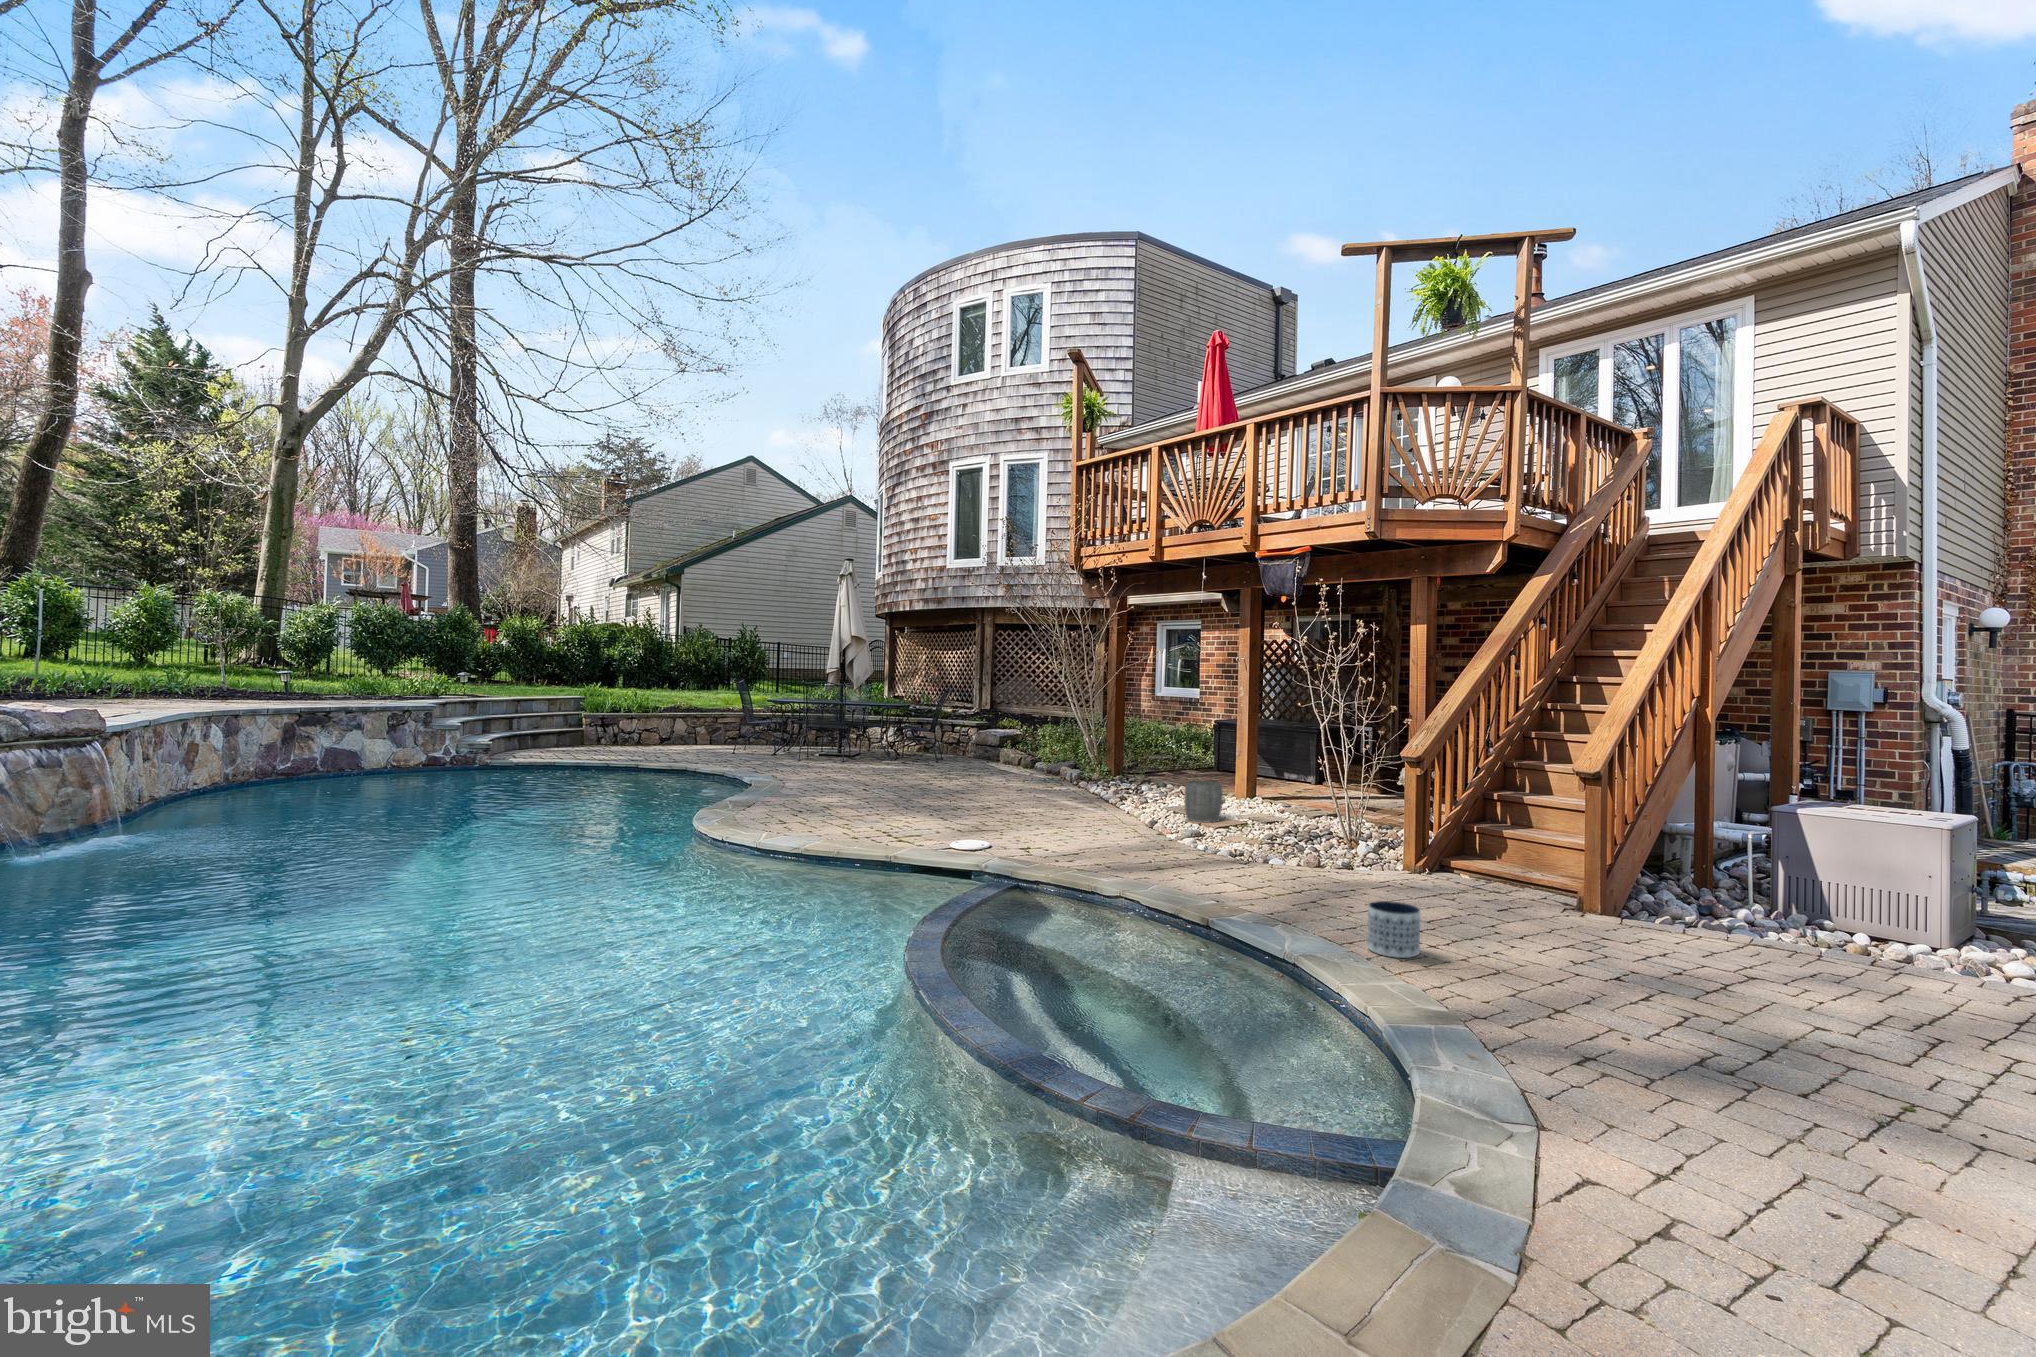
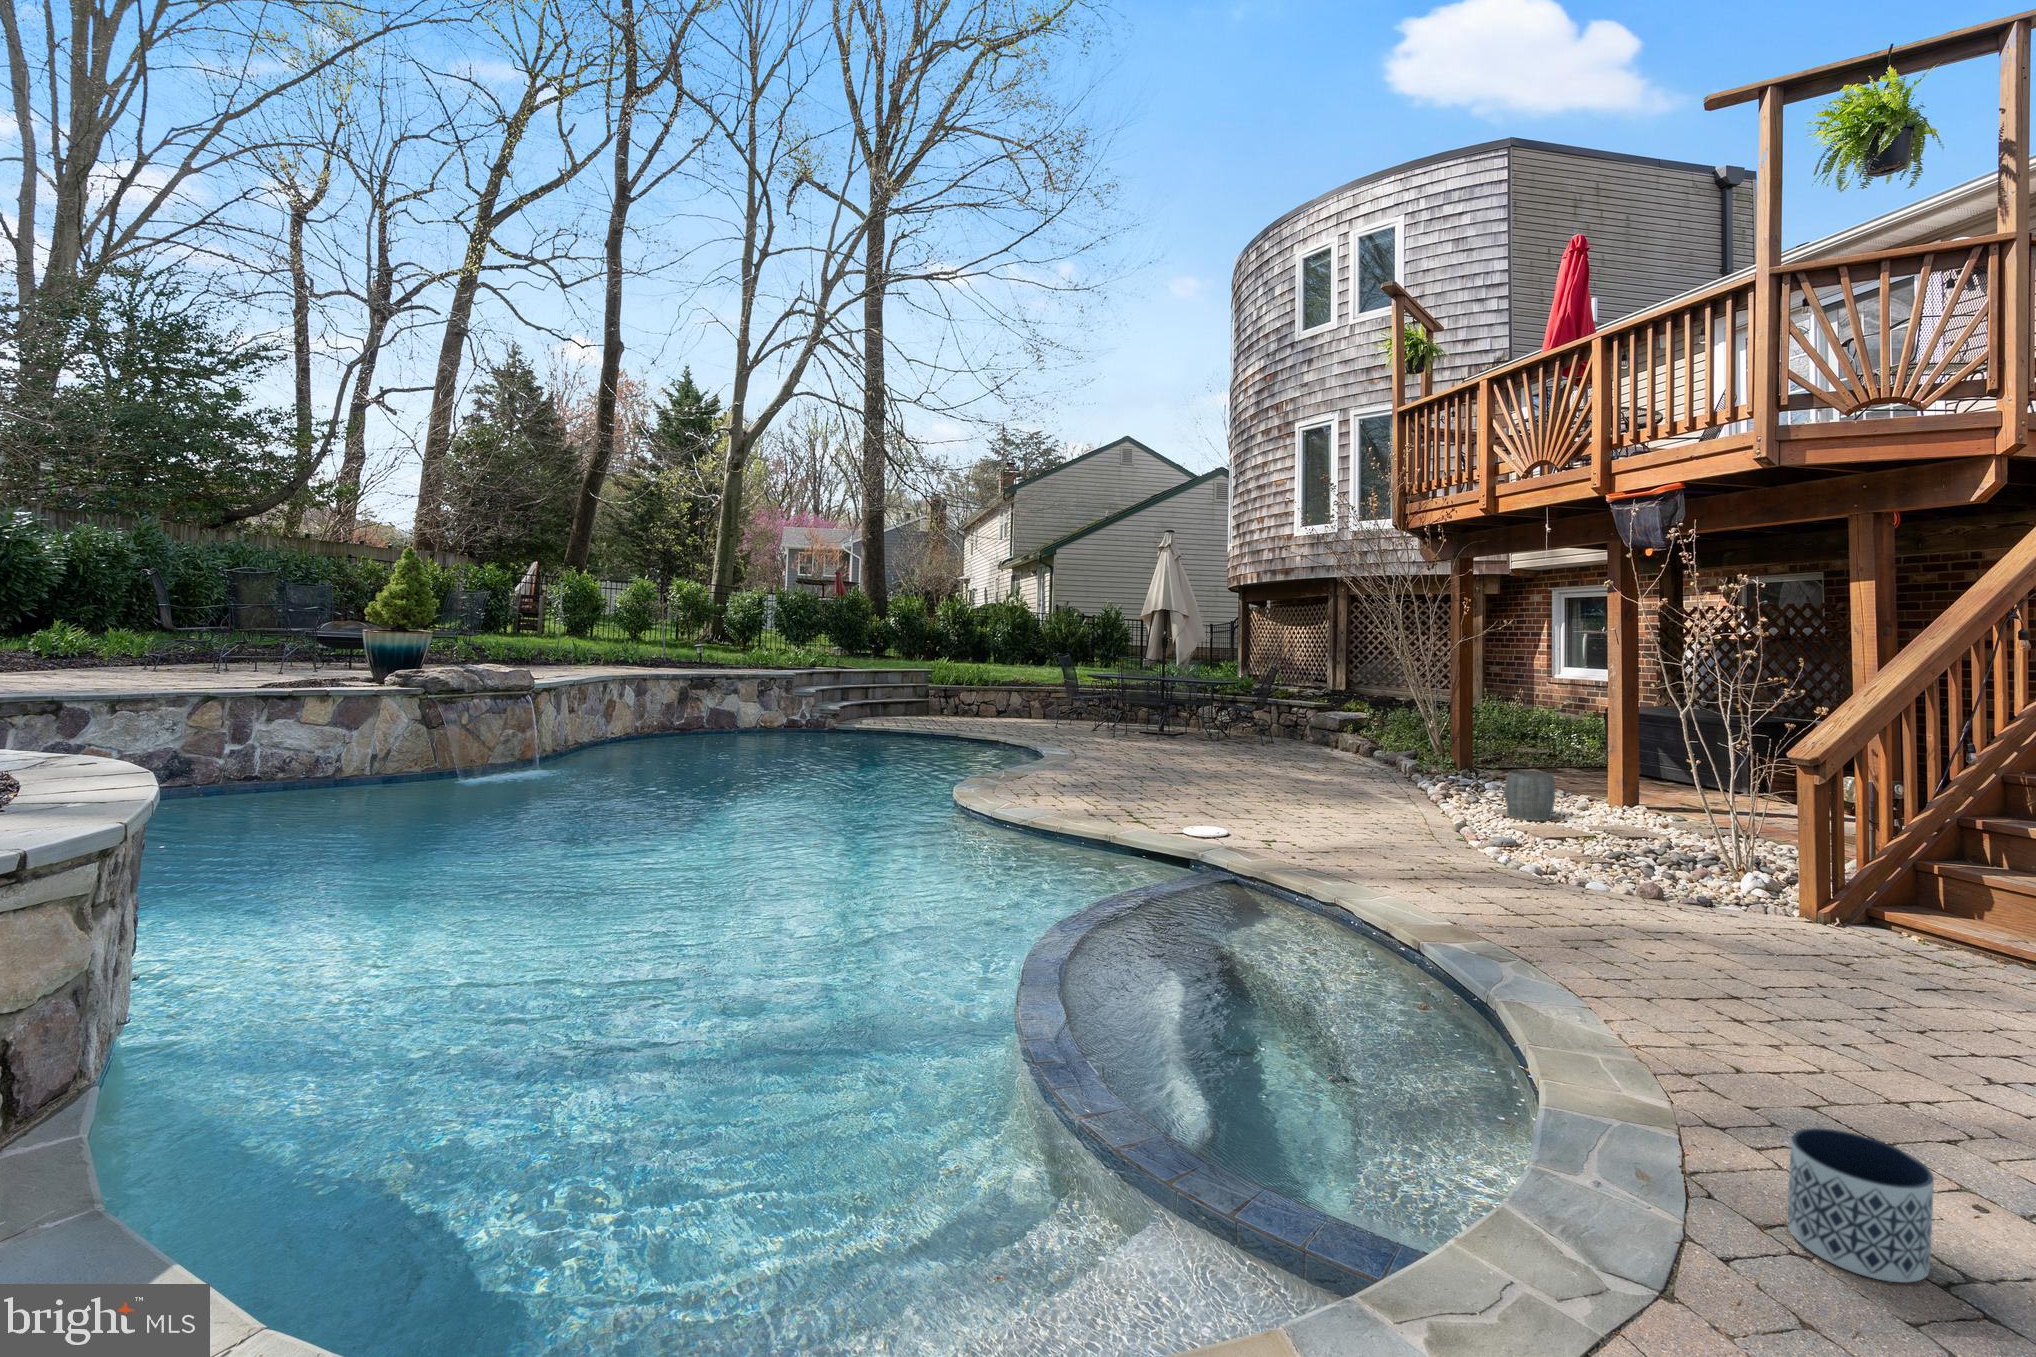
planter: present [1367,901,1420,958] -> present [1788,1128,1934,1283]

